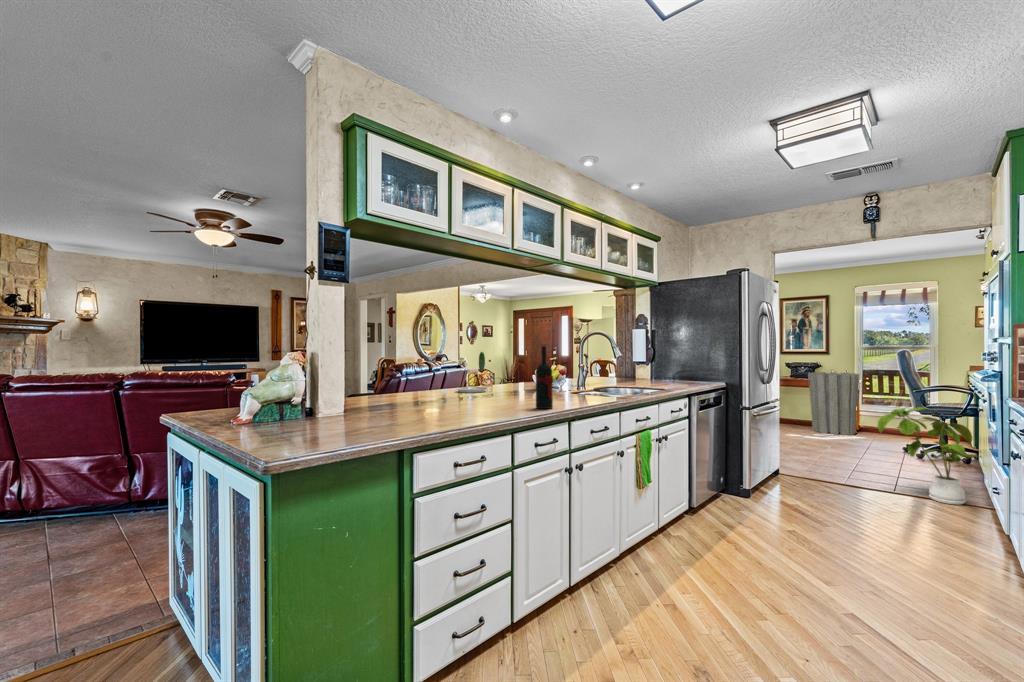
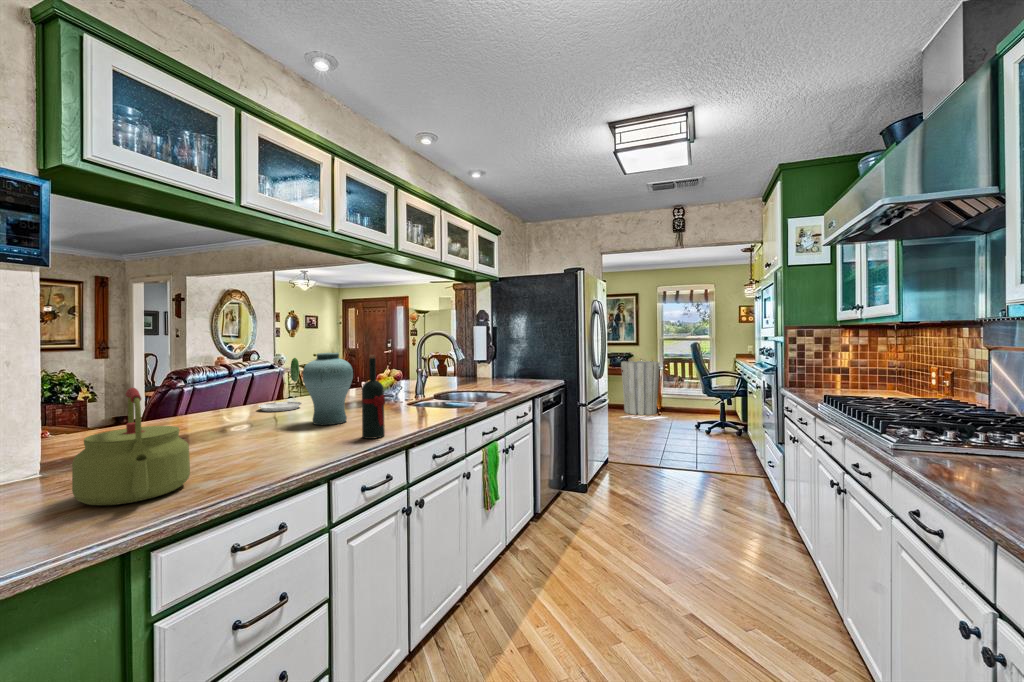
vase: none [491,345,528,401] -> present [303,353,353,425]
kettle: none [373,356,431,425] -> present [72,388,190,505]
house plant: present [878,407,980,505] -> none [684,394,759,475]

